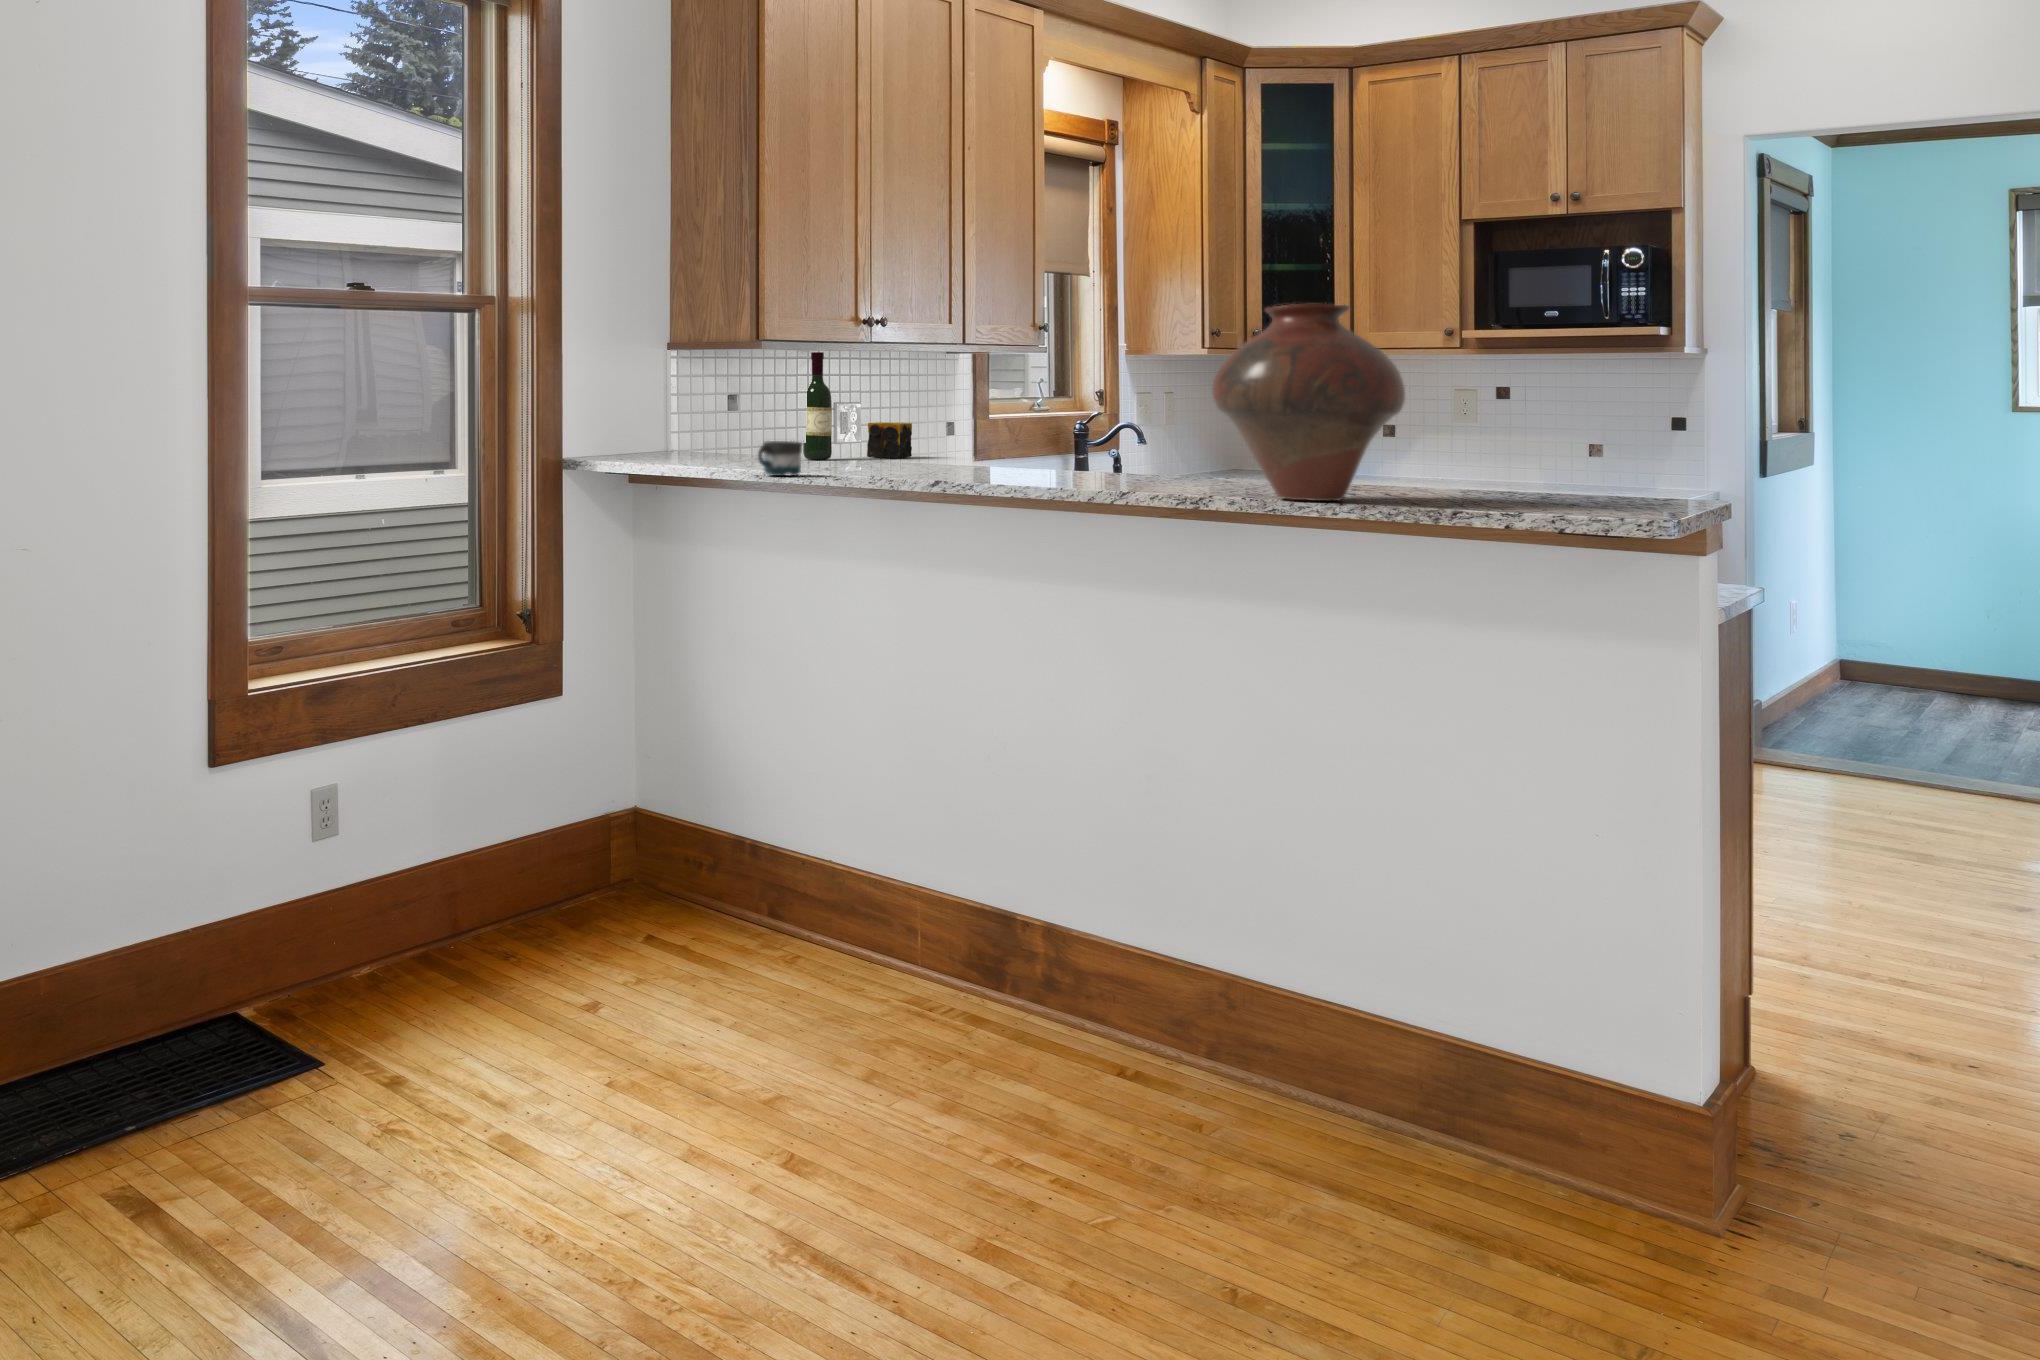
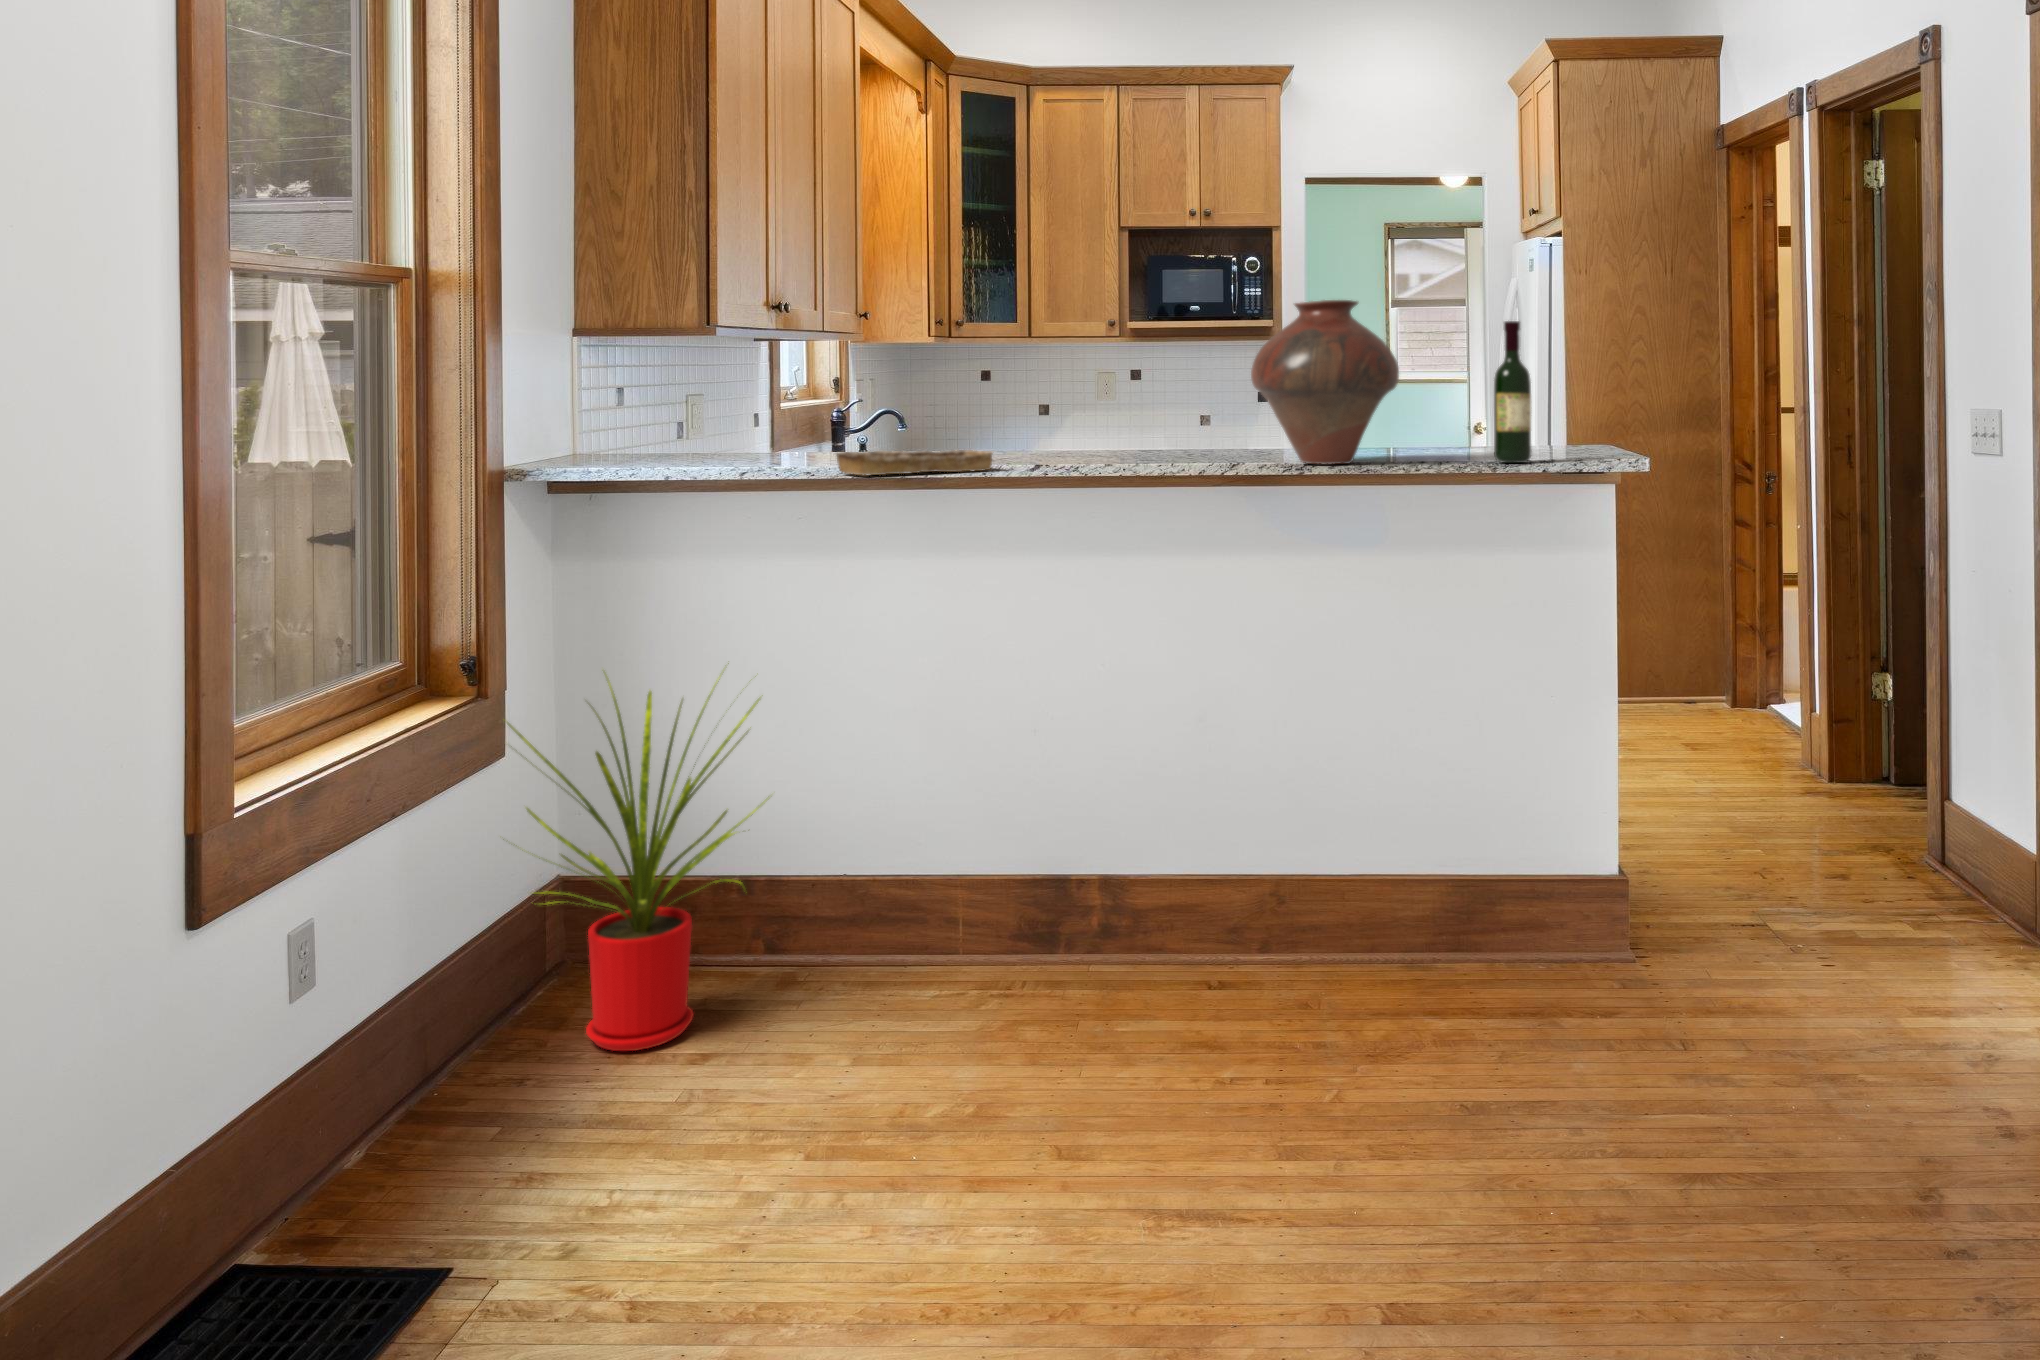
wine bottle: present [803,352,832,460] -> present [1494,321,1531,463]
candle: present [867,422,912,458] -> none [723,413,765,451]
mug: present [758,441,802,476] -> none [761,436,805,473]
tray: none [801,457,950,483] -> present [837,450,993,476]
house plant: none [509,631,739,961] -> present [503,663,768,1051]

